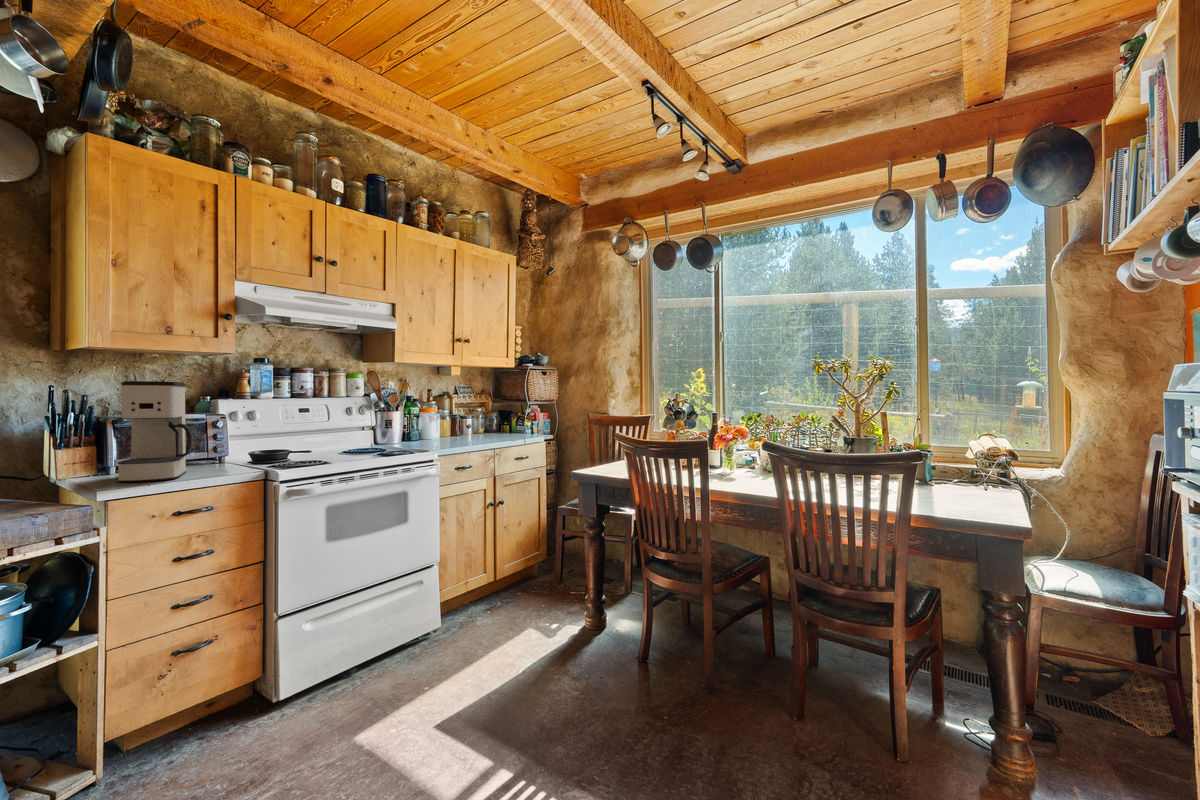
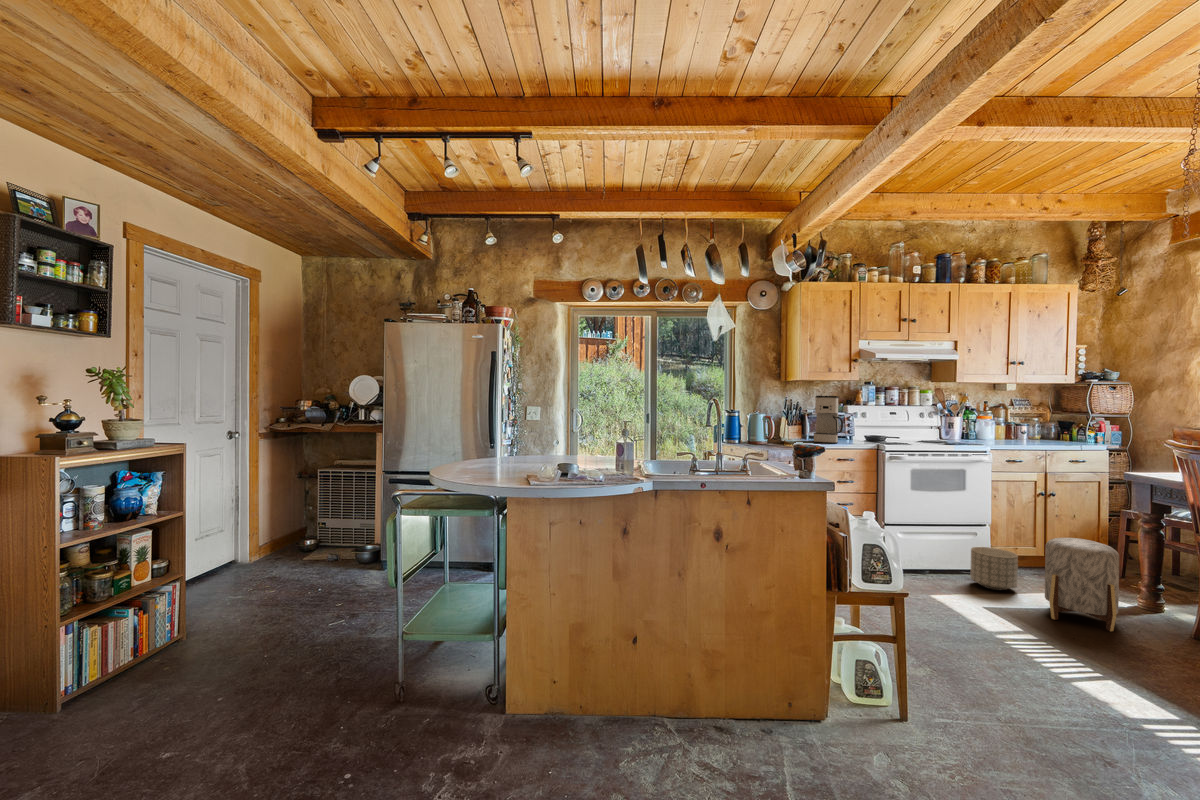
stool: none [507,573,583,704] -> present [1045,538,1119,631]
planter: none [416,599,473,667] -> present [970,547,1018,590]

